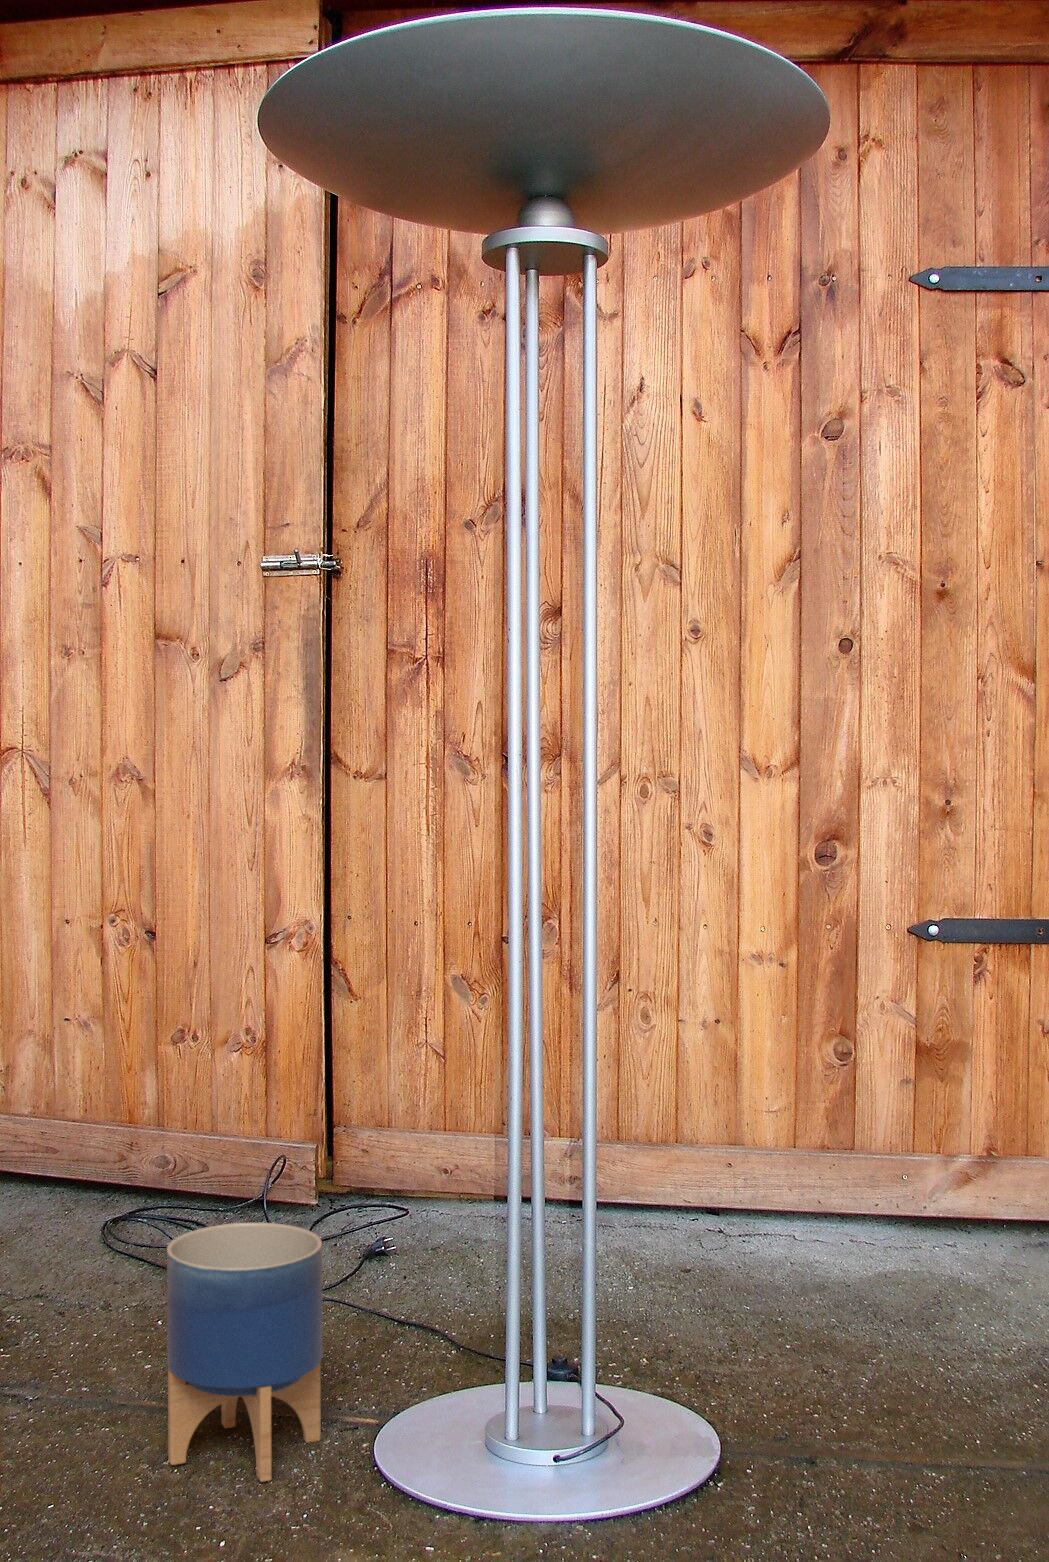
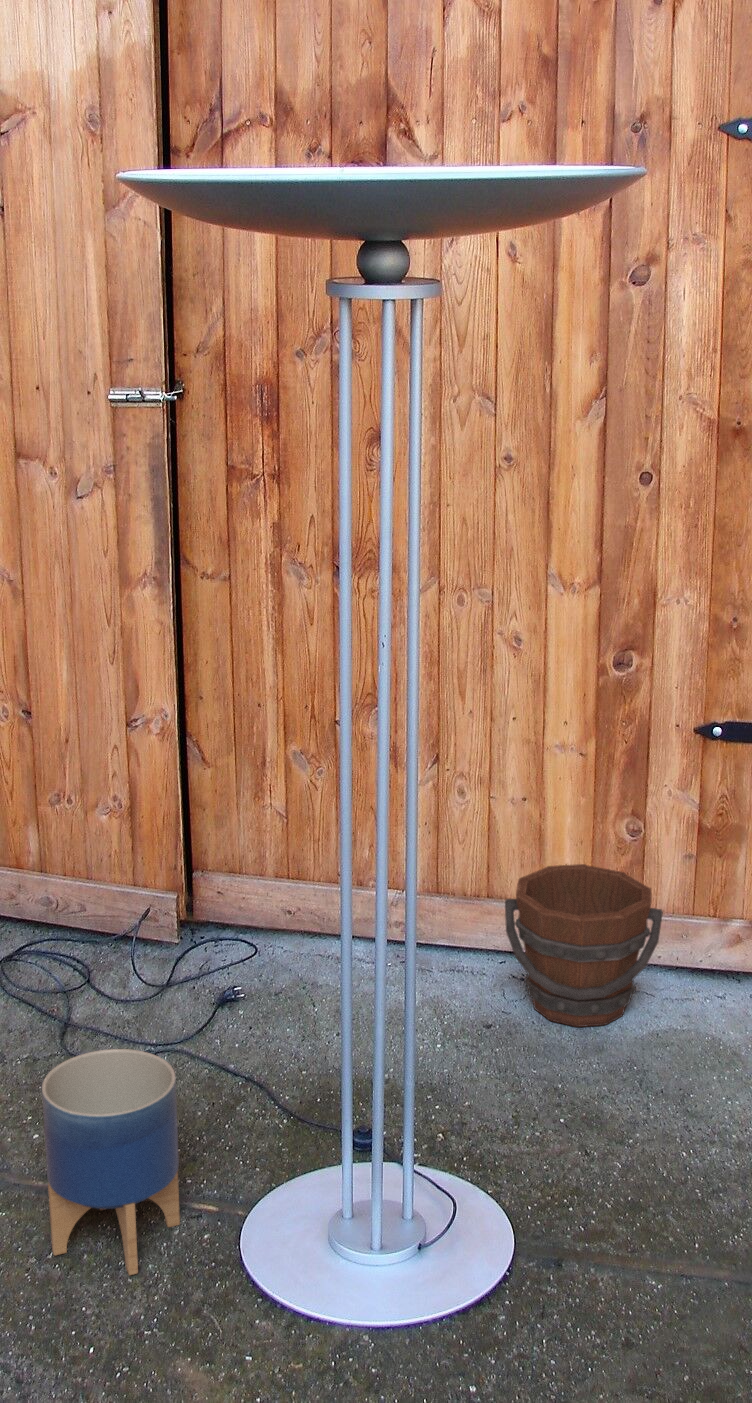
bucket: none [700,1093,886,1274] -> present [505,864,663,1027]

